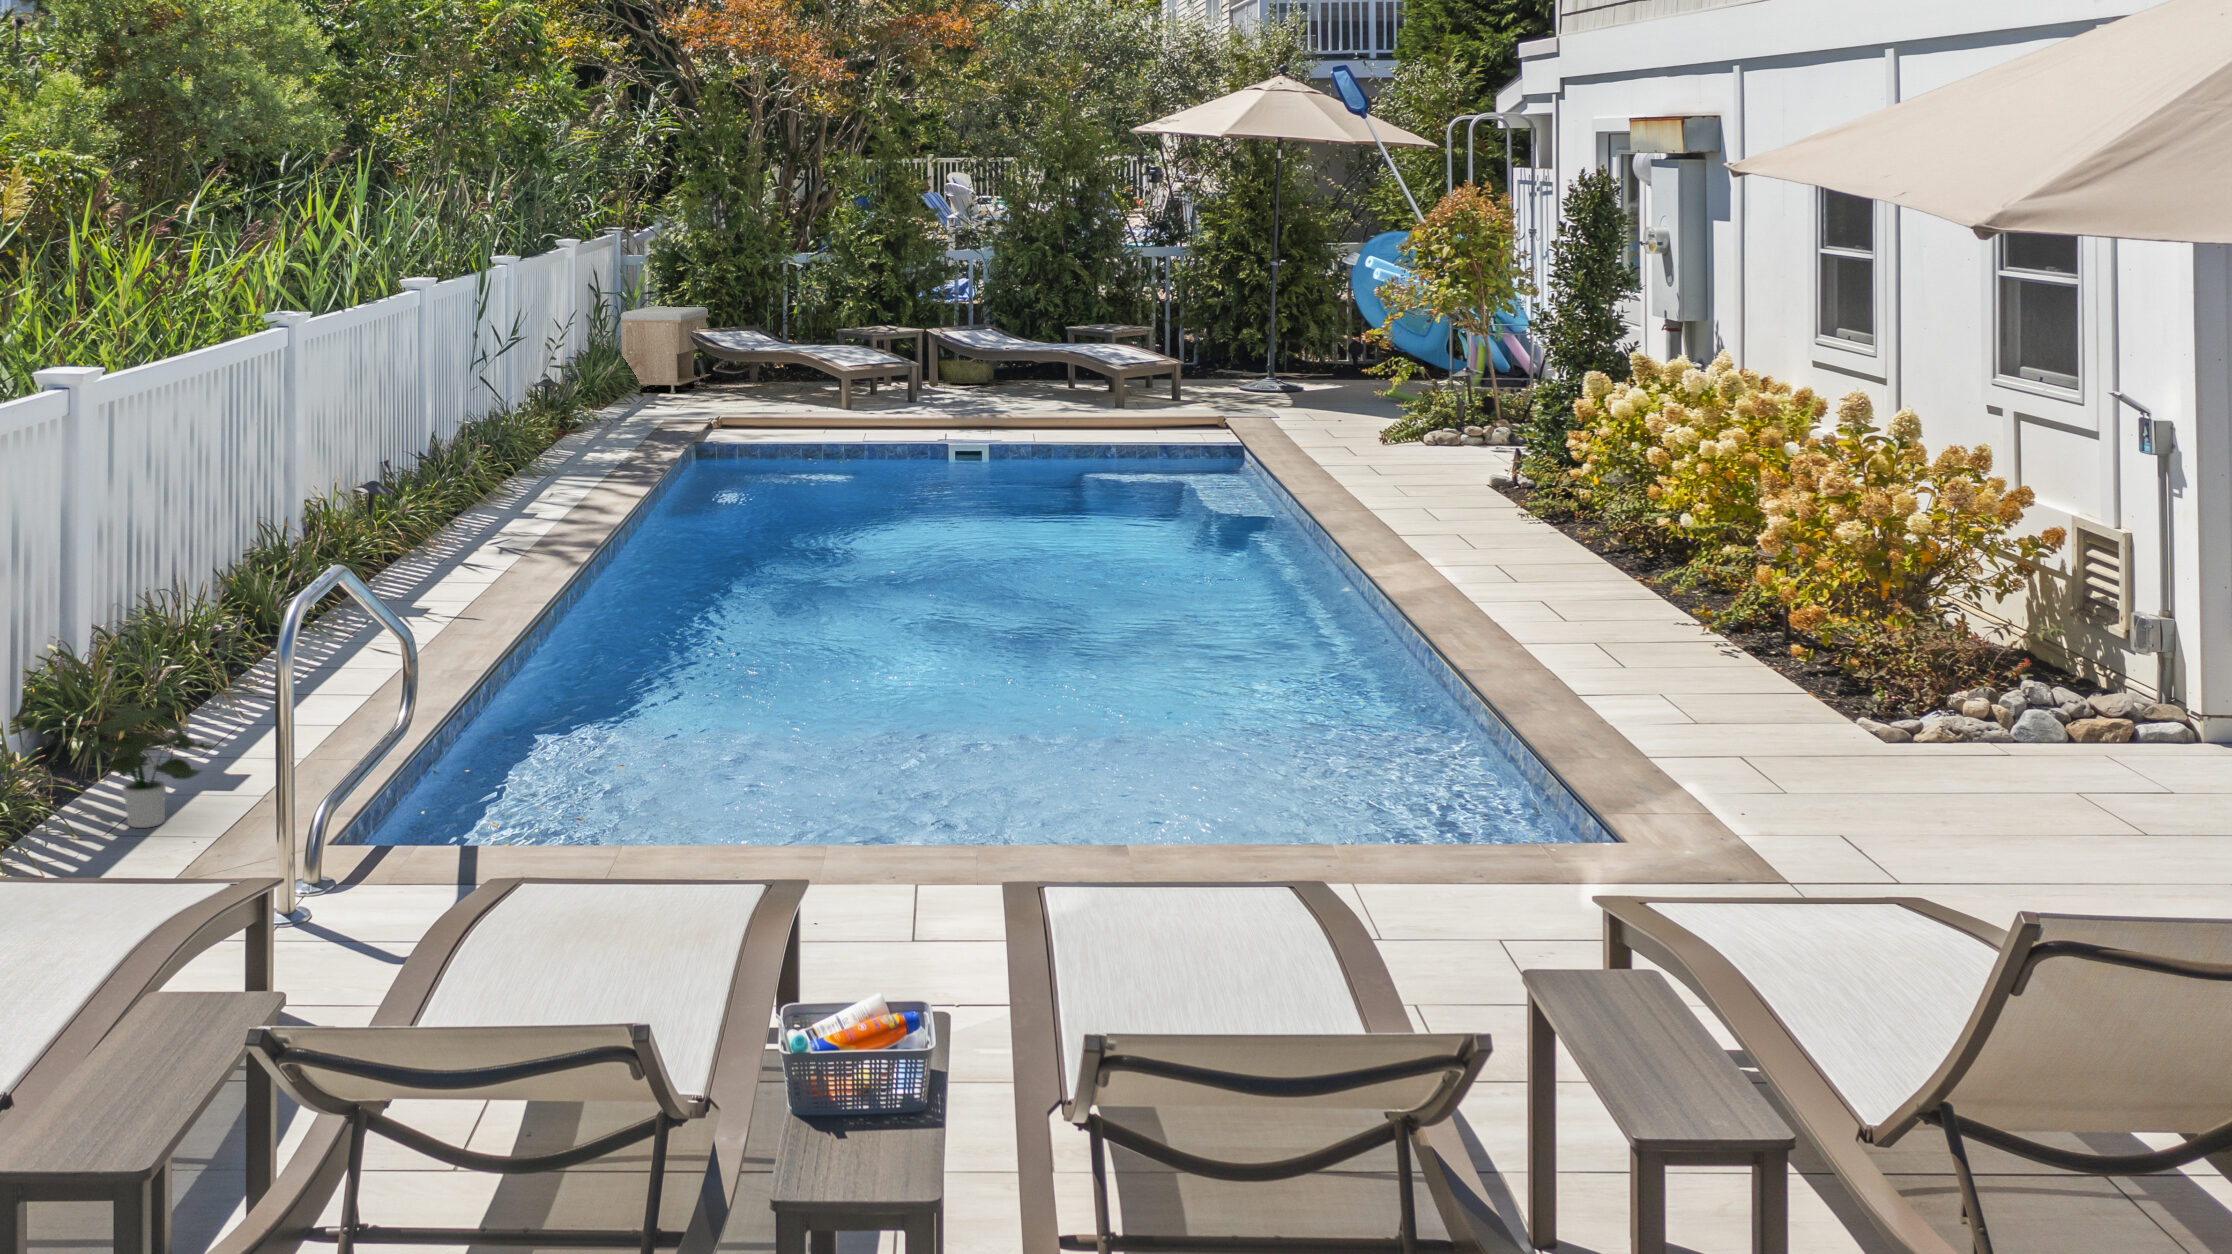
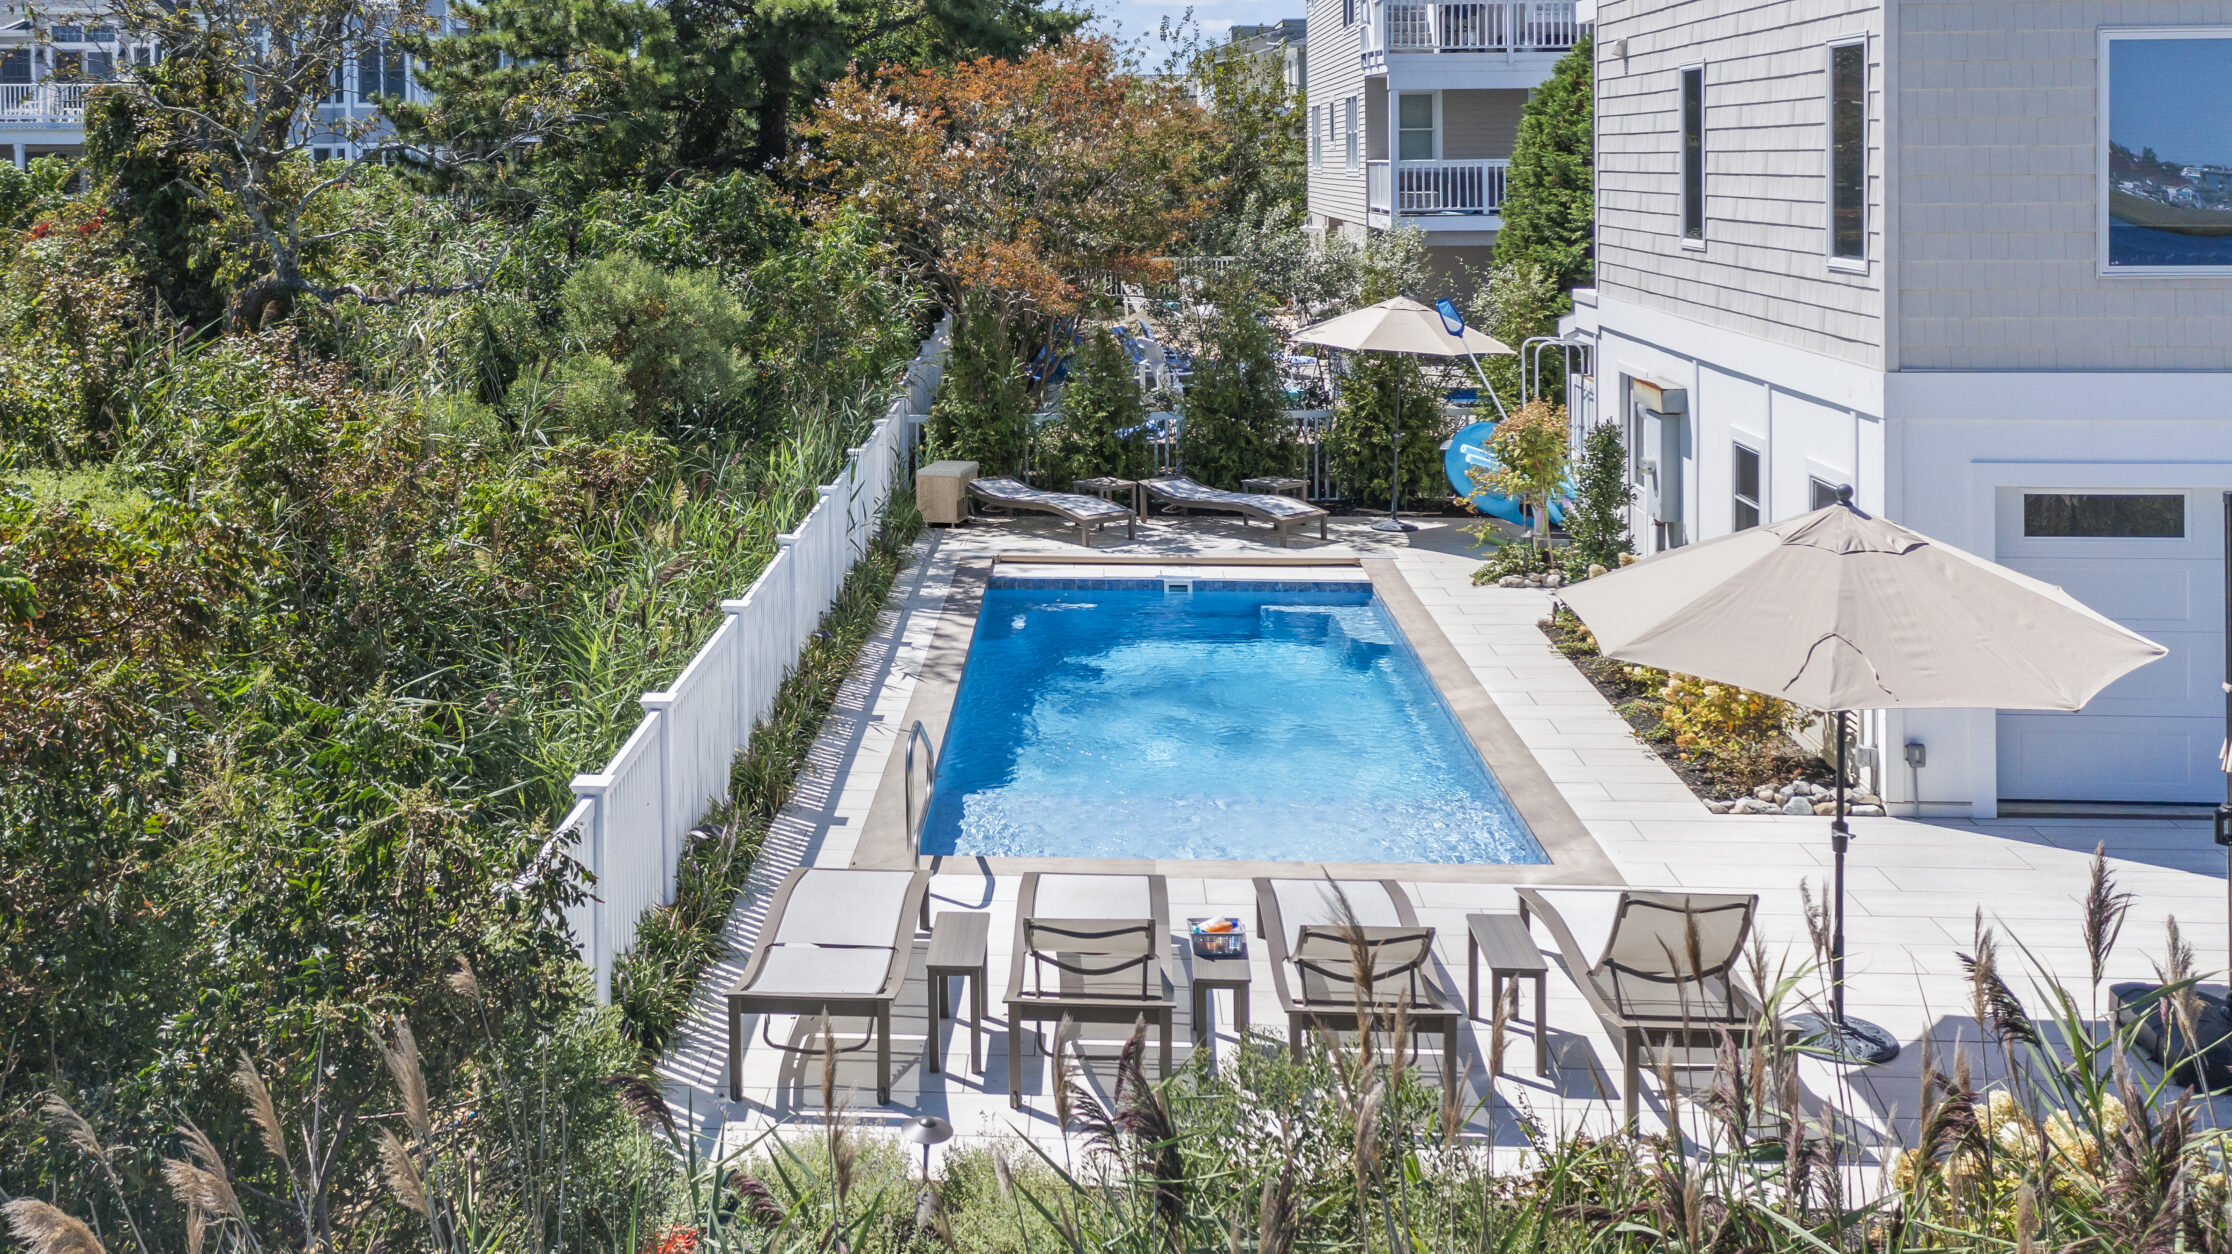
woven basket: present [939,360,993,384] -> none [1146,503,1187,521]
potted plant: present [89,695,213,828] -> none [780,781,843,848]

